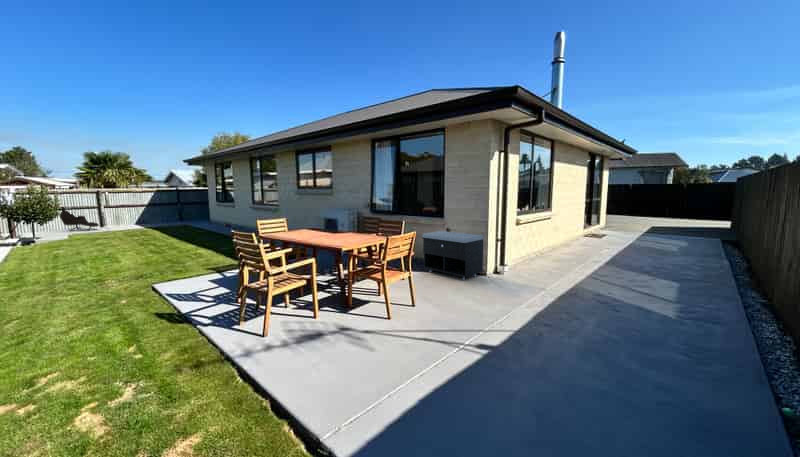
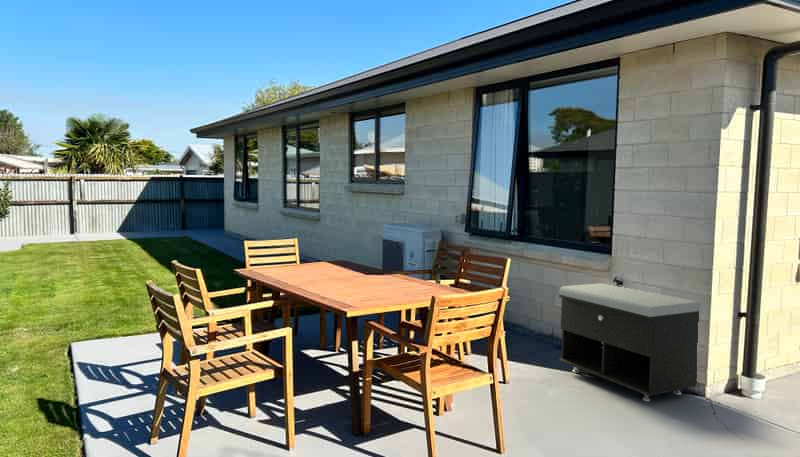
lounge chair: present [60,207,99,231] -> none [20,199,68,238]

